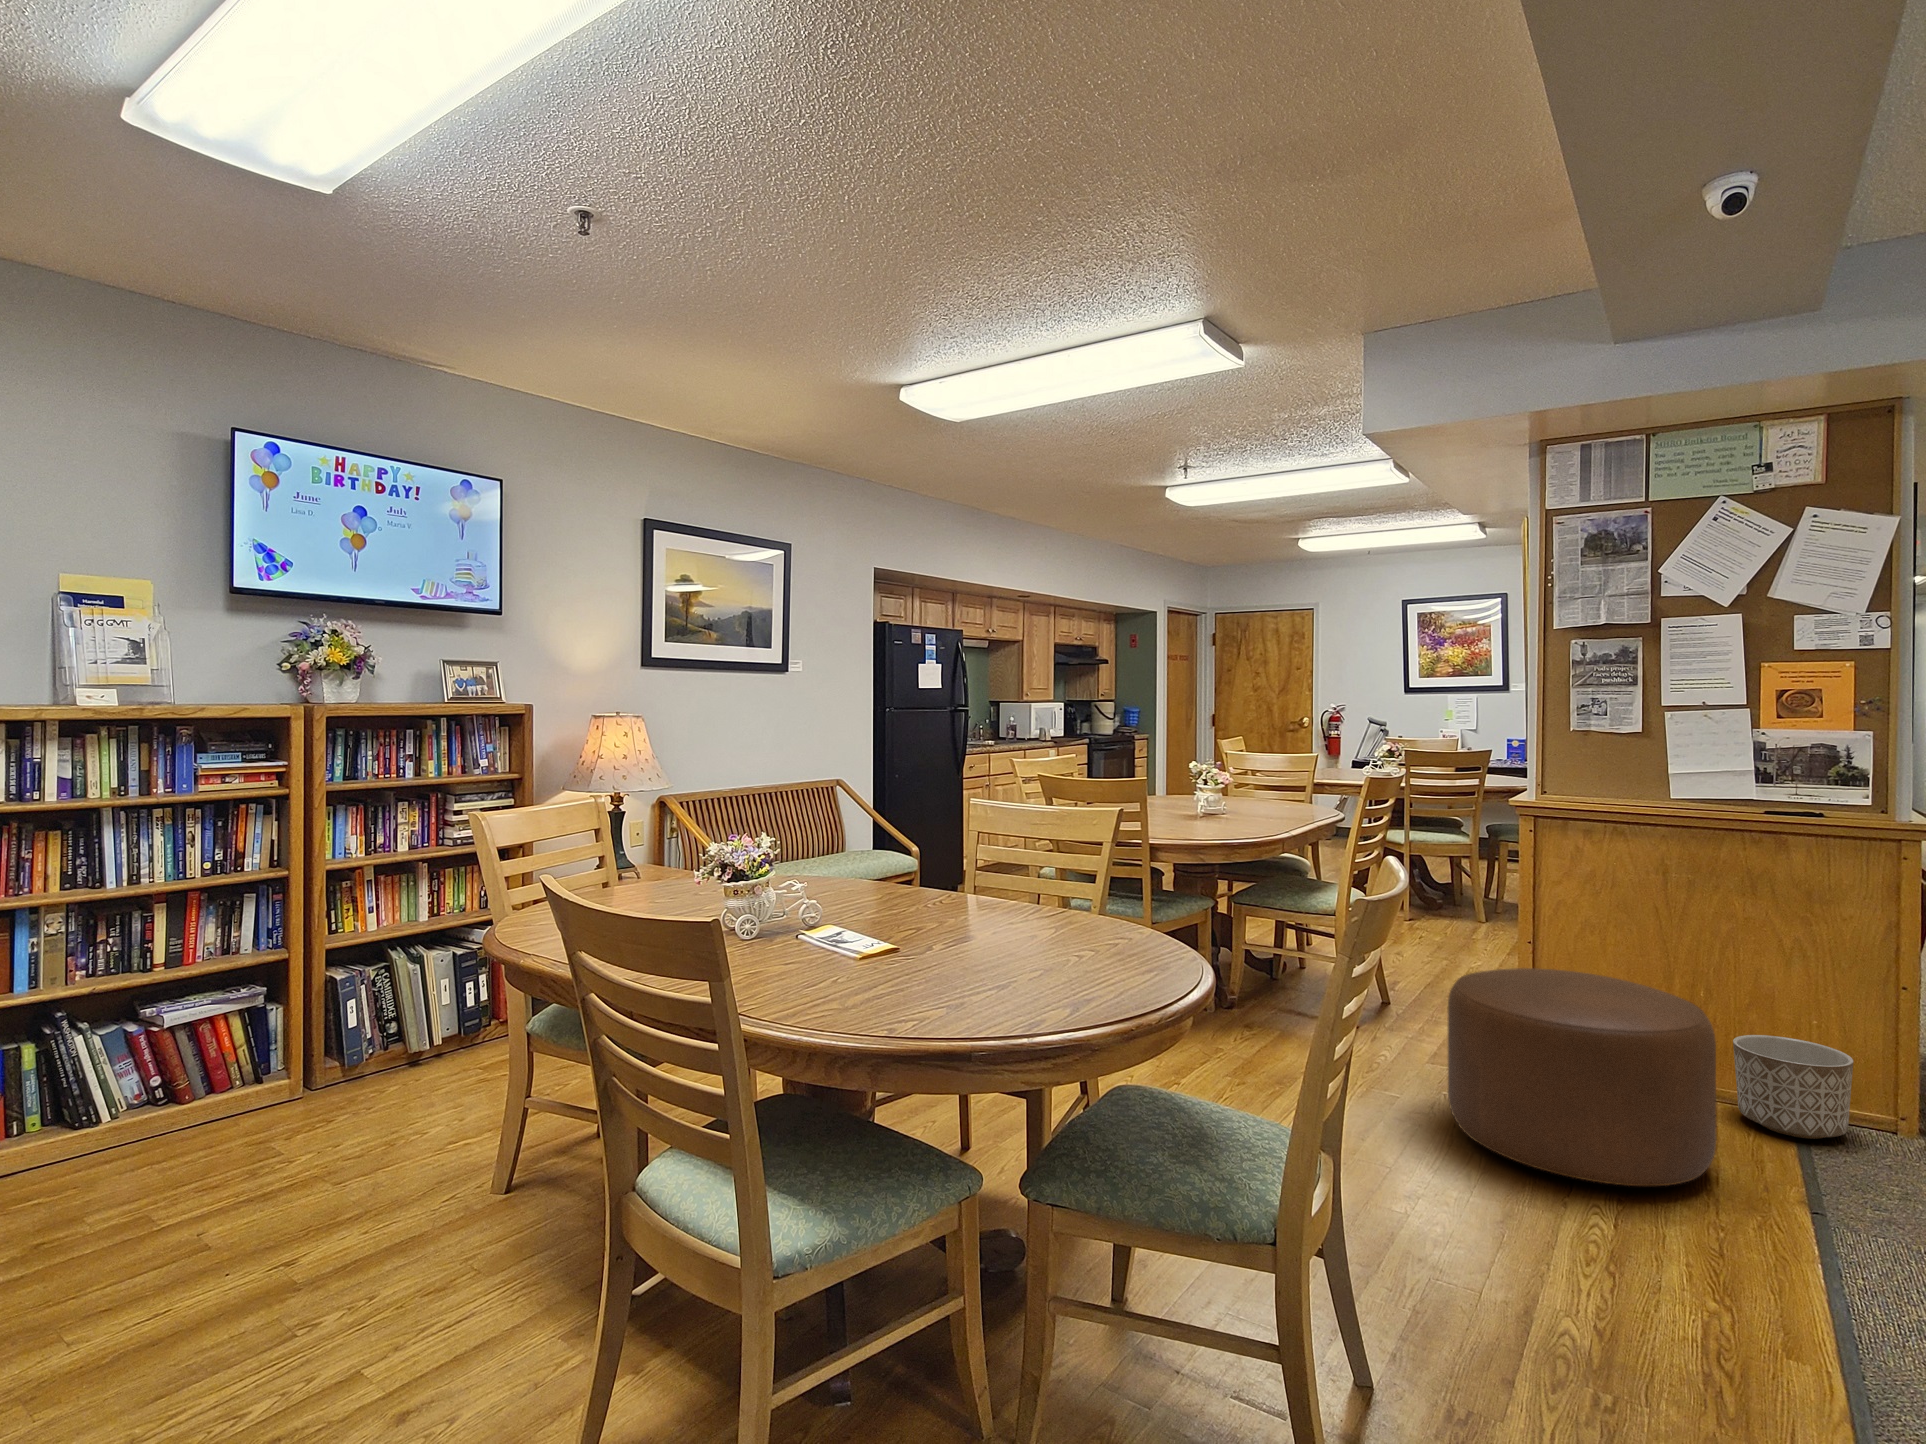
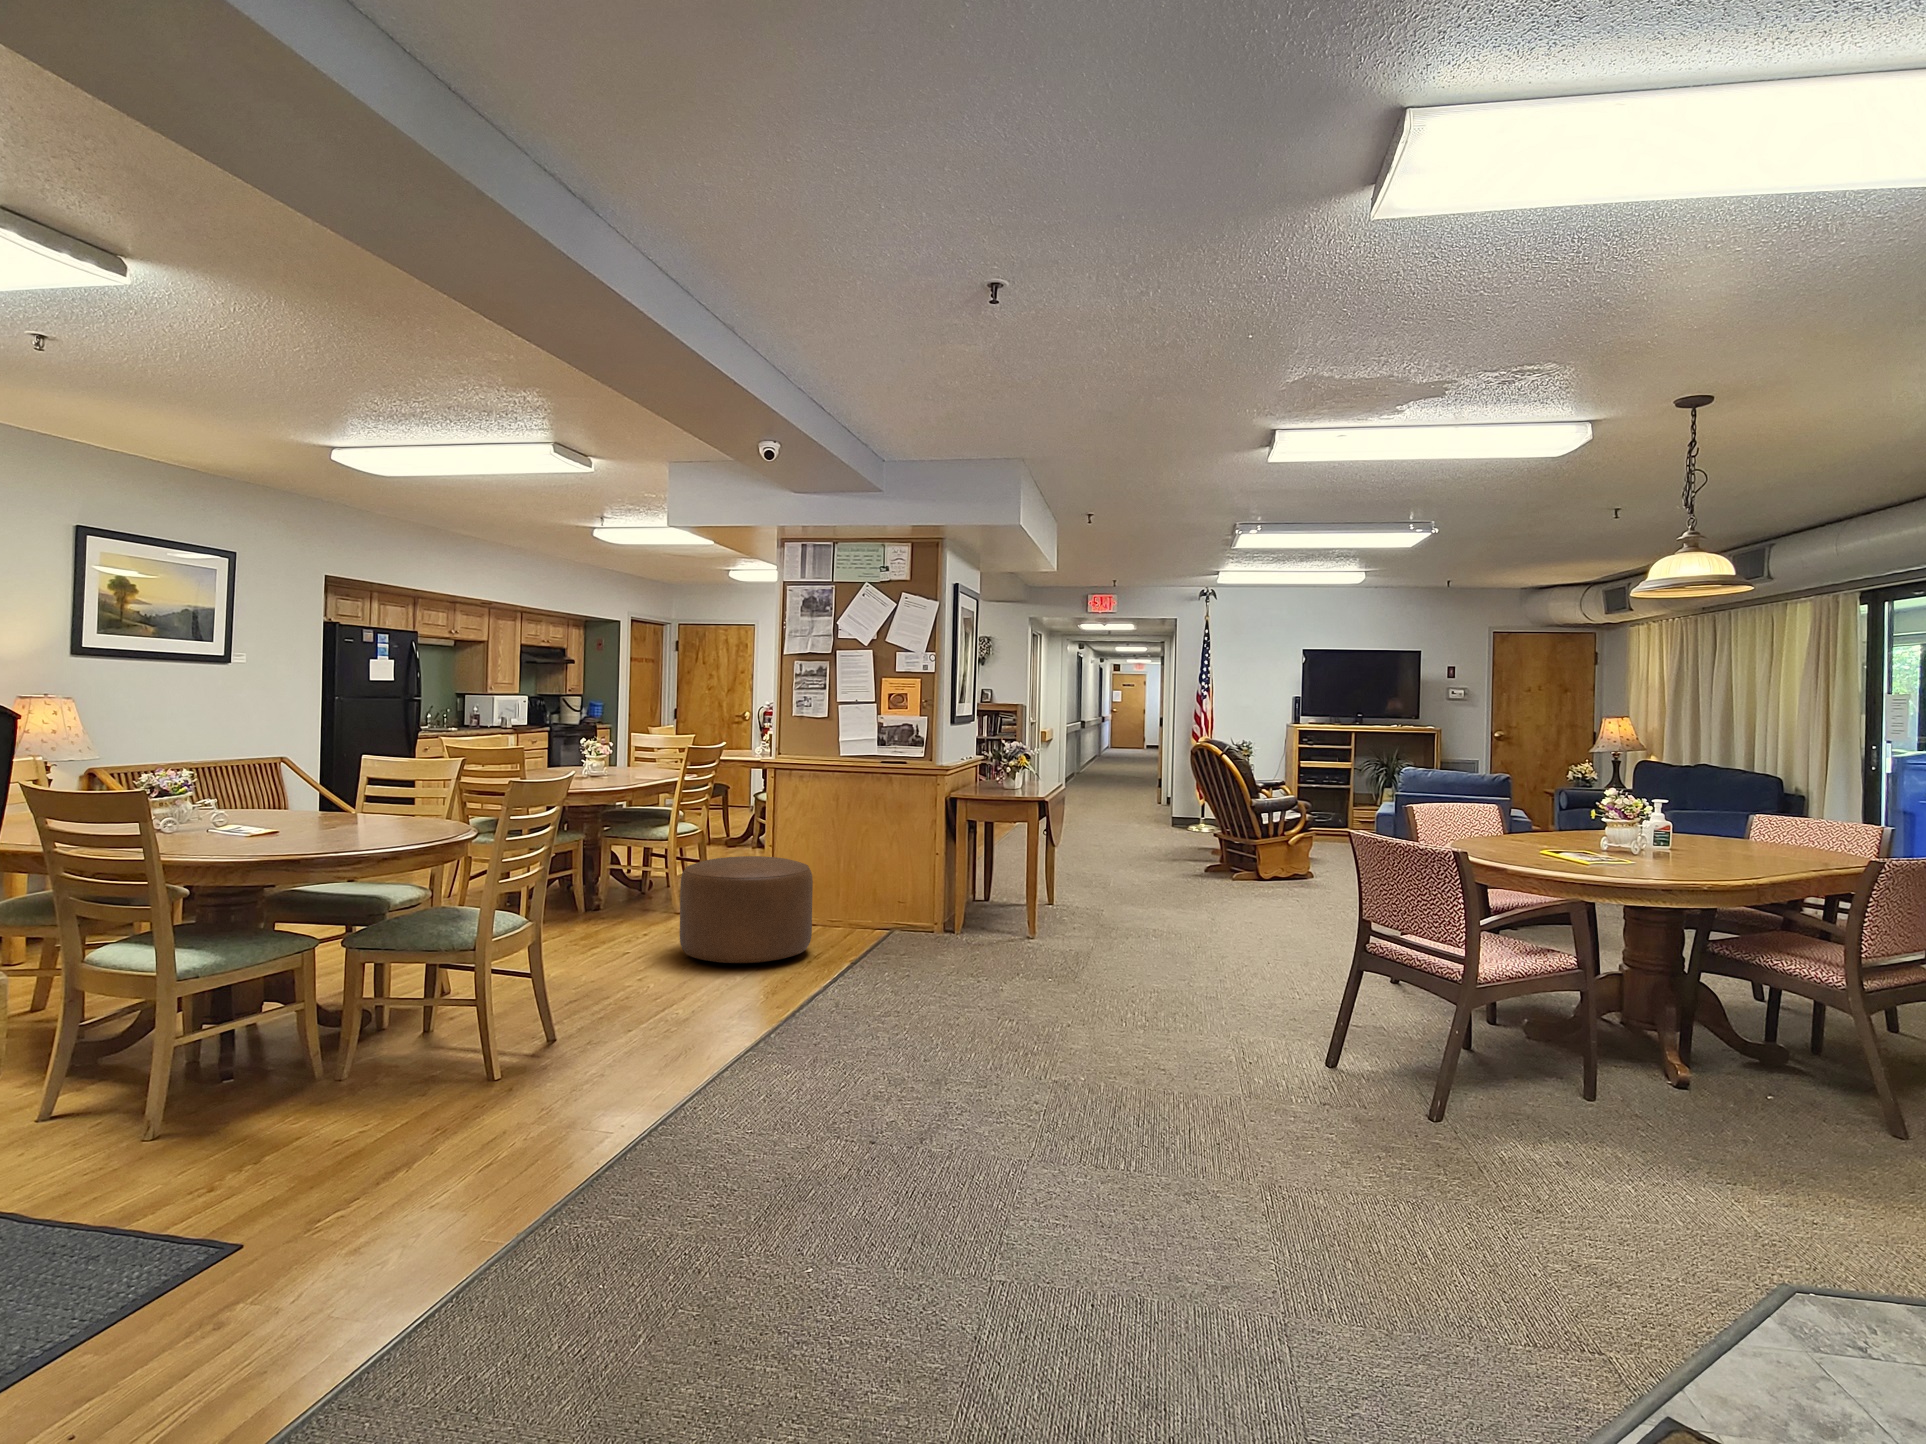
planter: present [1733,1035,1853,1139] -> none [851,889,902,940]

